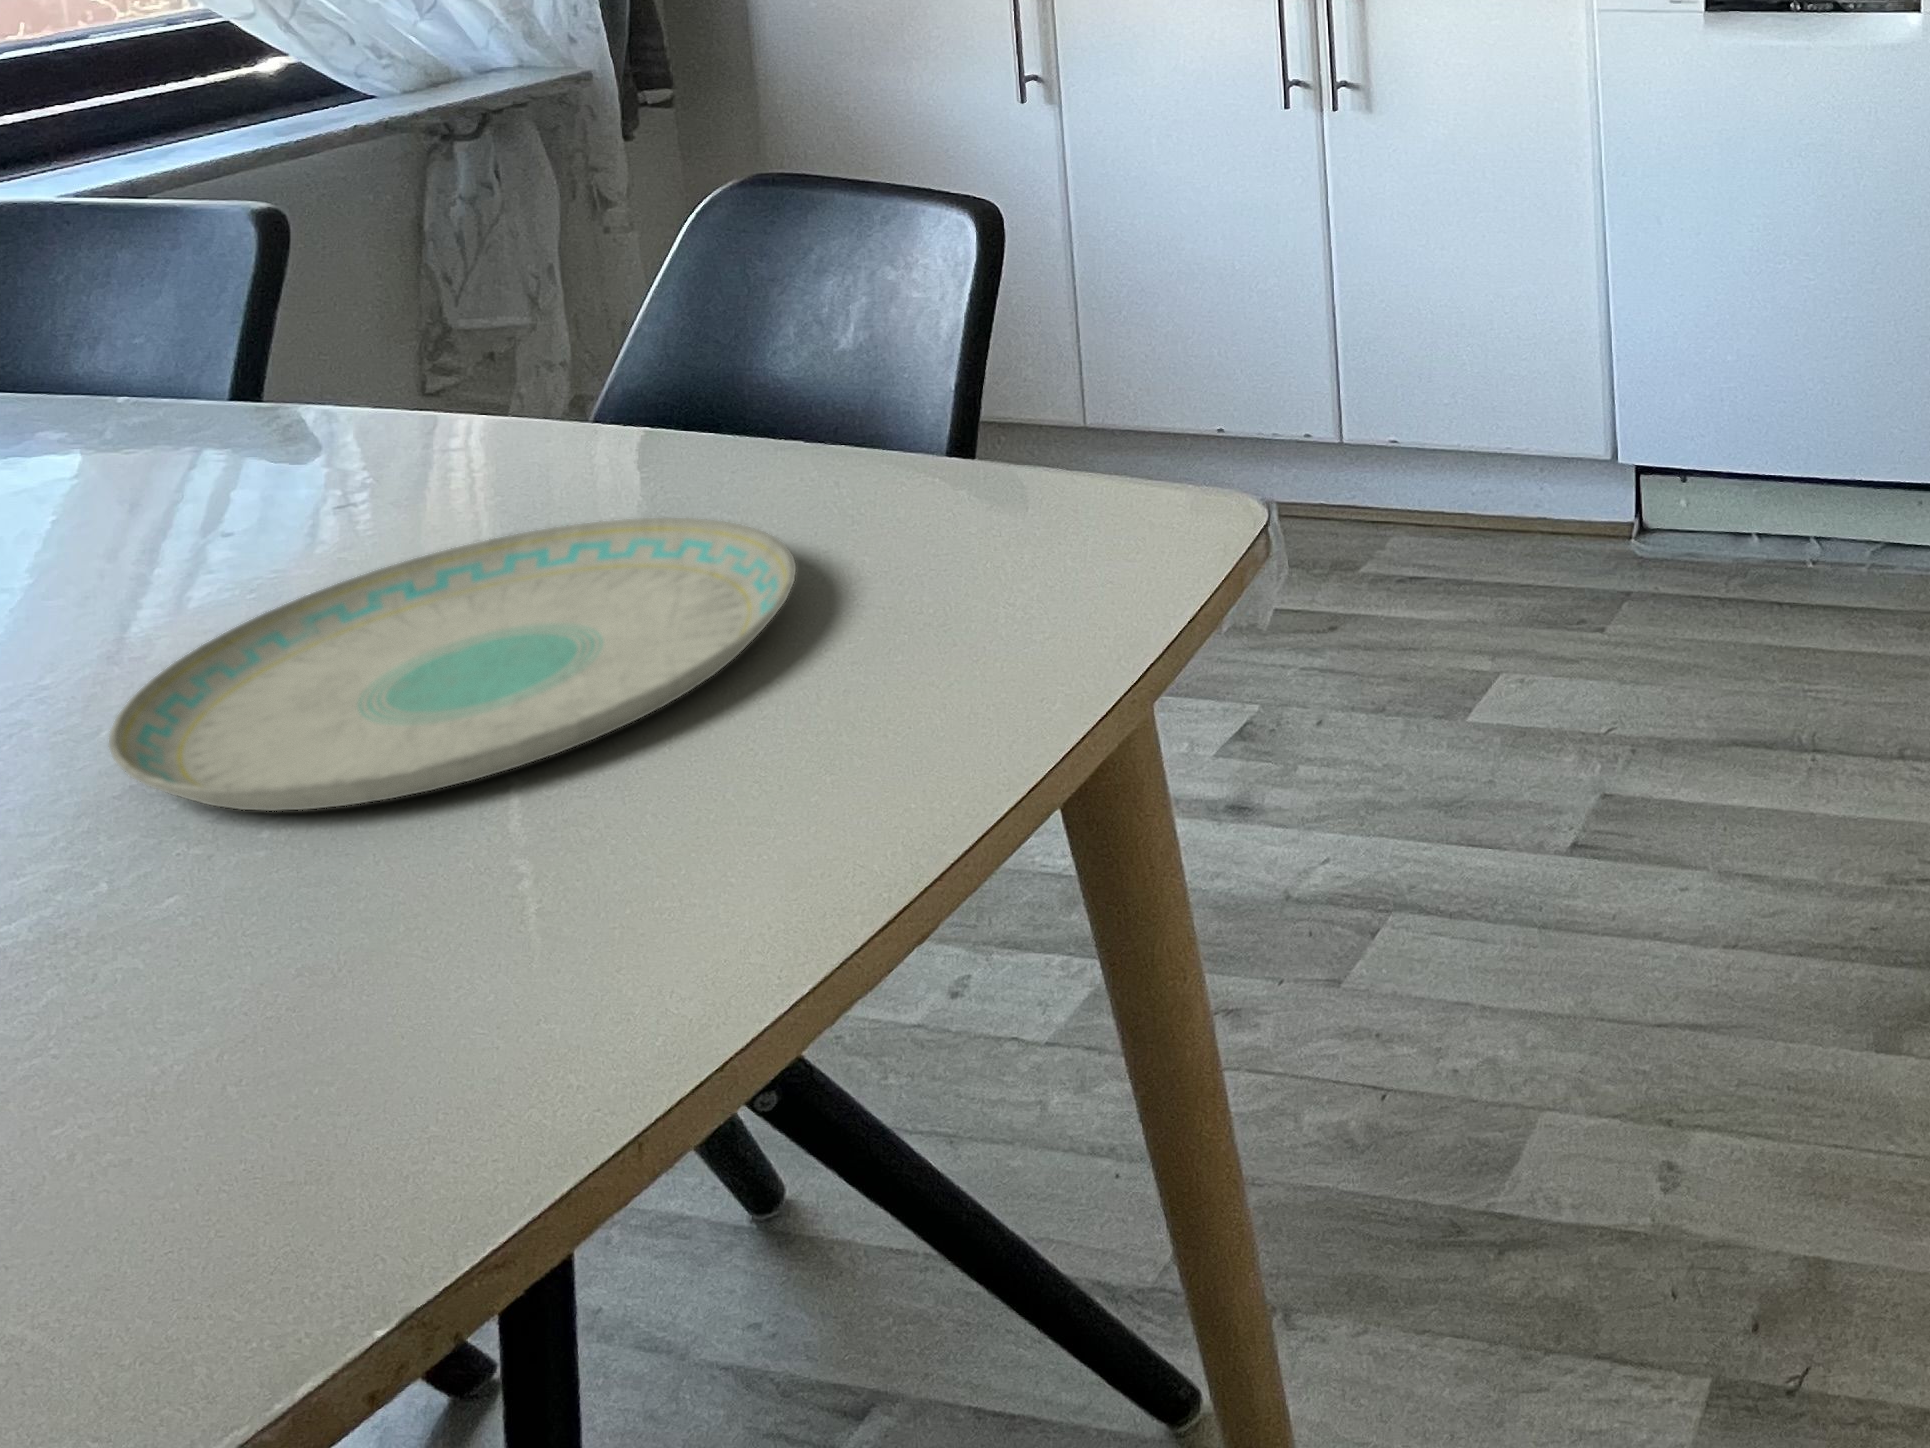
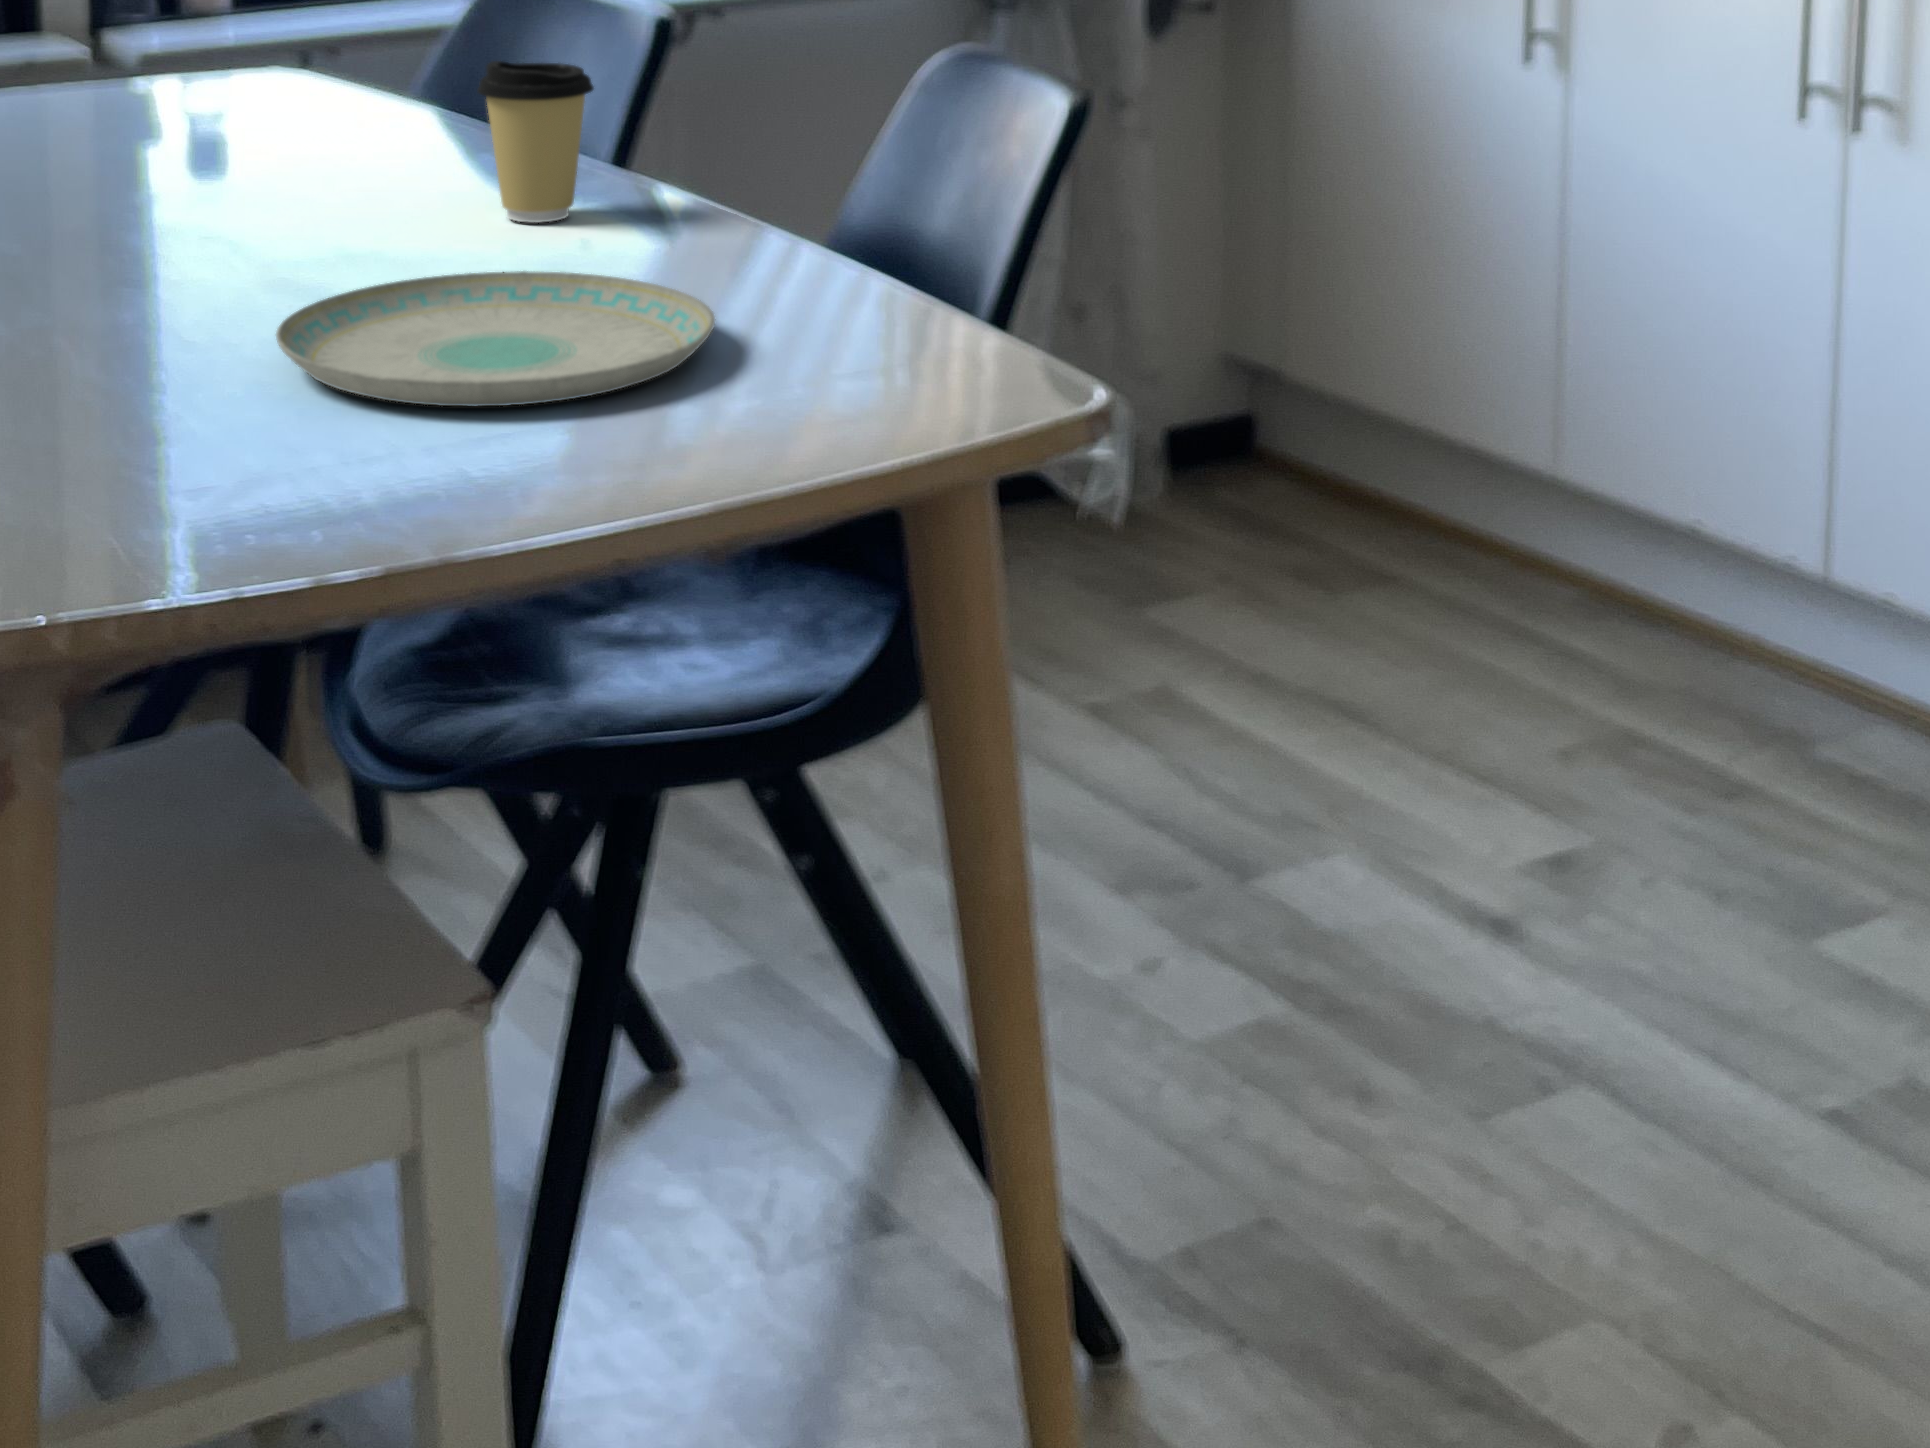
coffee cup: none [165,293,349,499] -> present [478,61,594,223]

